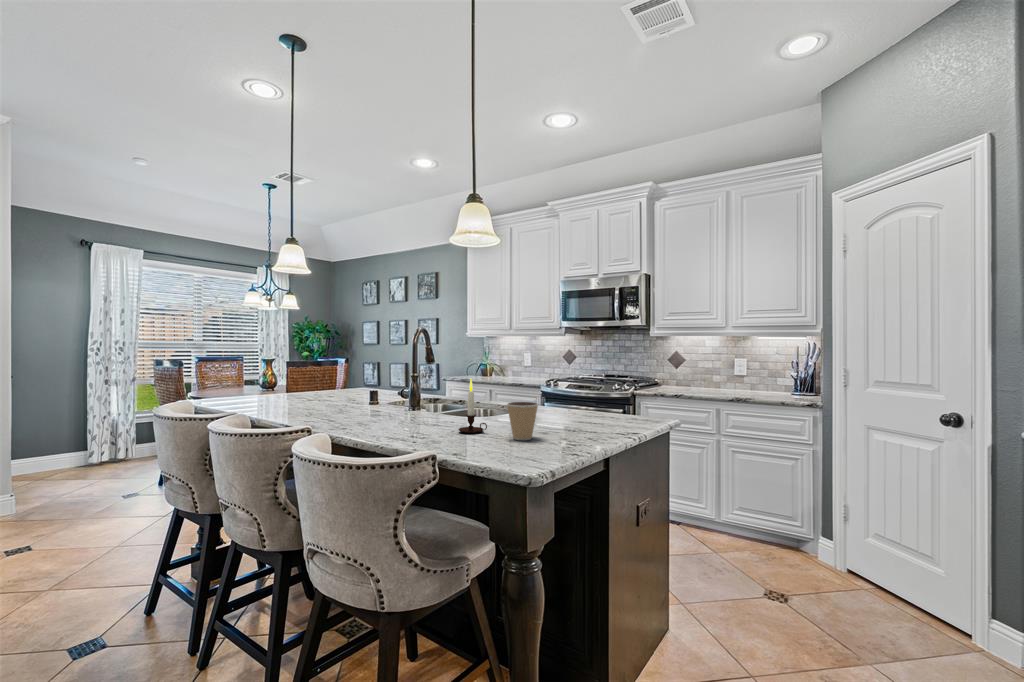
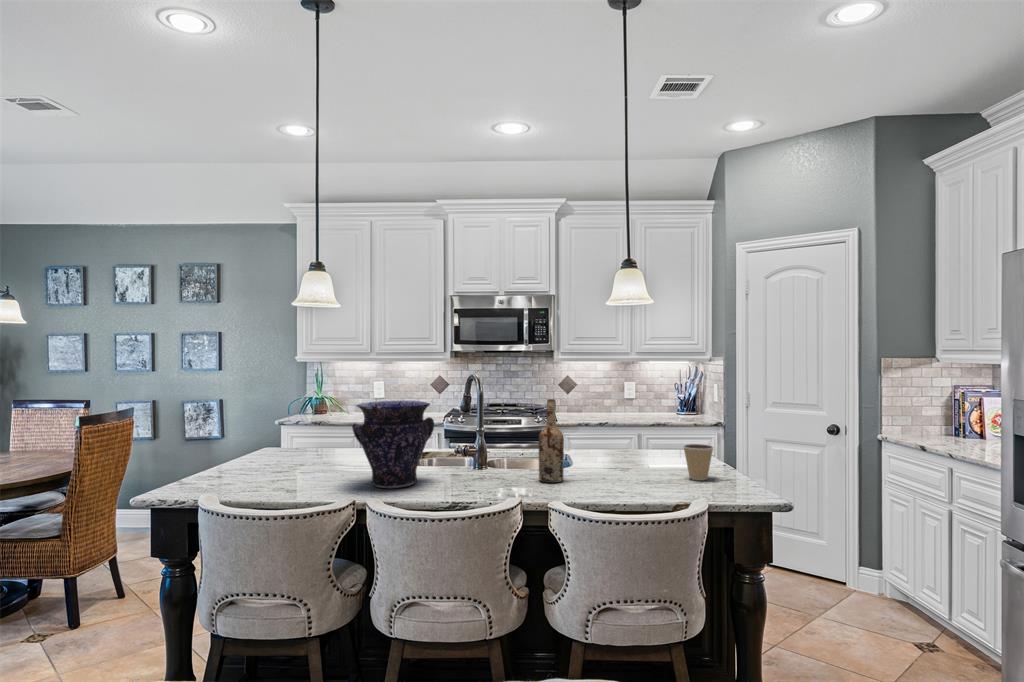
wine bottle: none [399,351,422,427] -> present [539,399,564,483]
vase: none [284,352,353,417] -> present [352,401,434,488]
candle: present [459,379,487,433] -> none [621,425,652,480]

